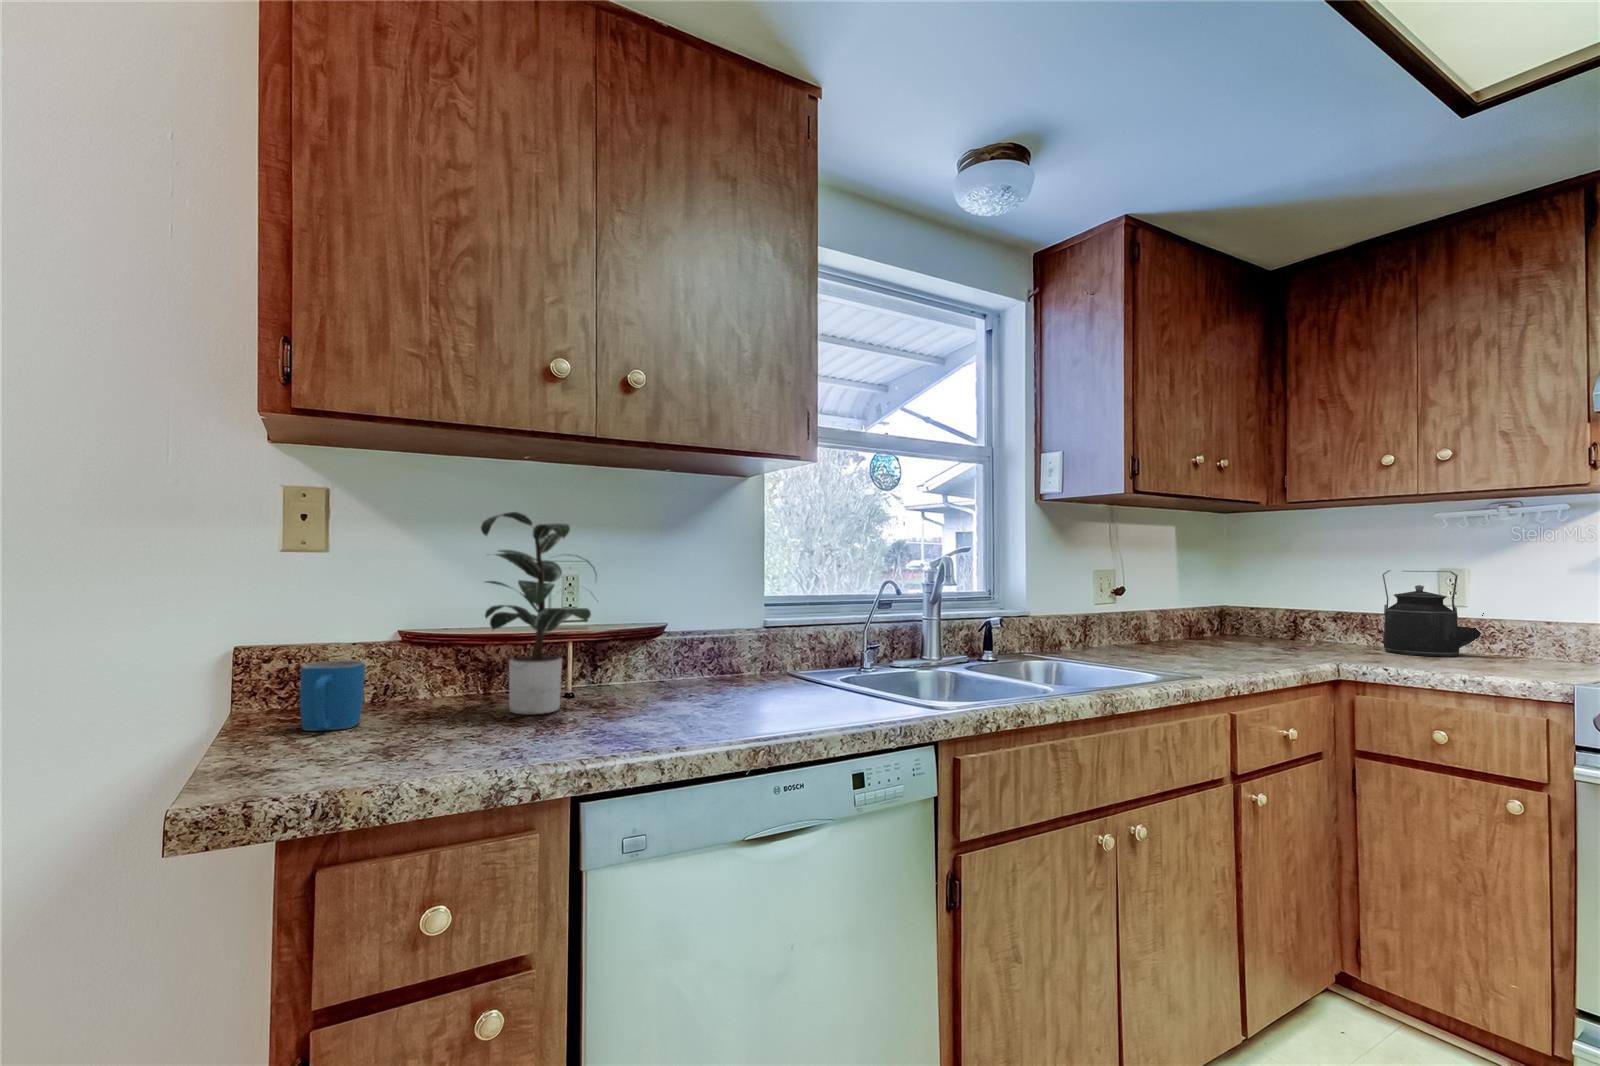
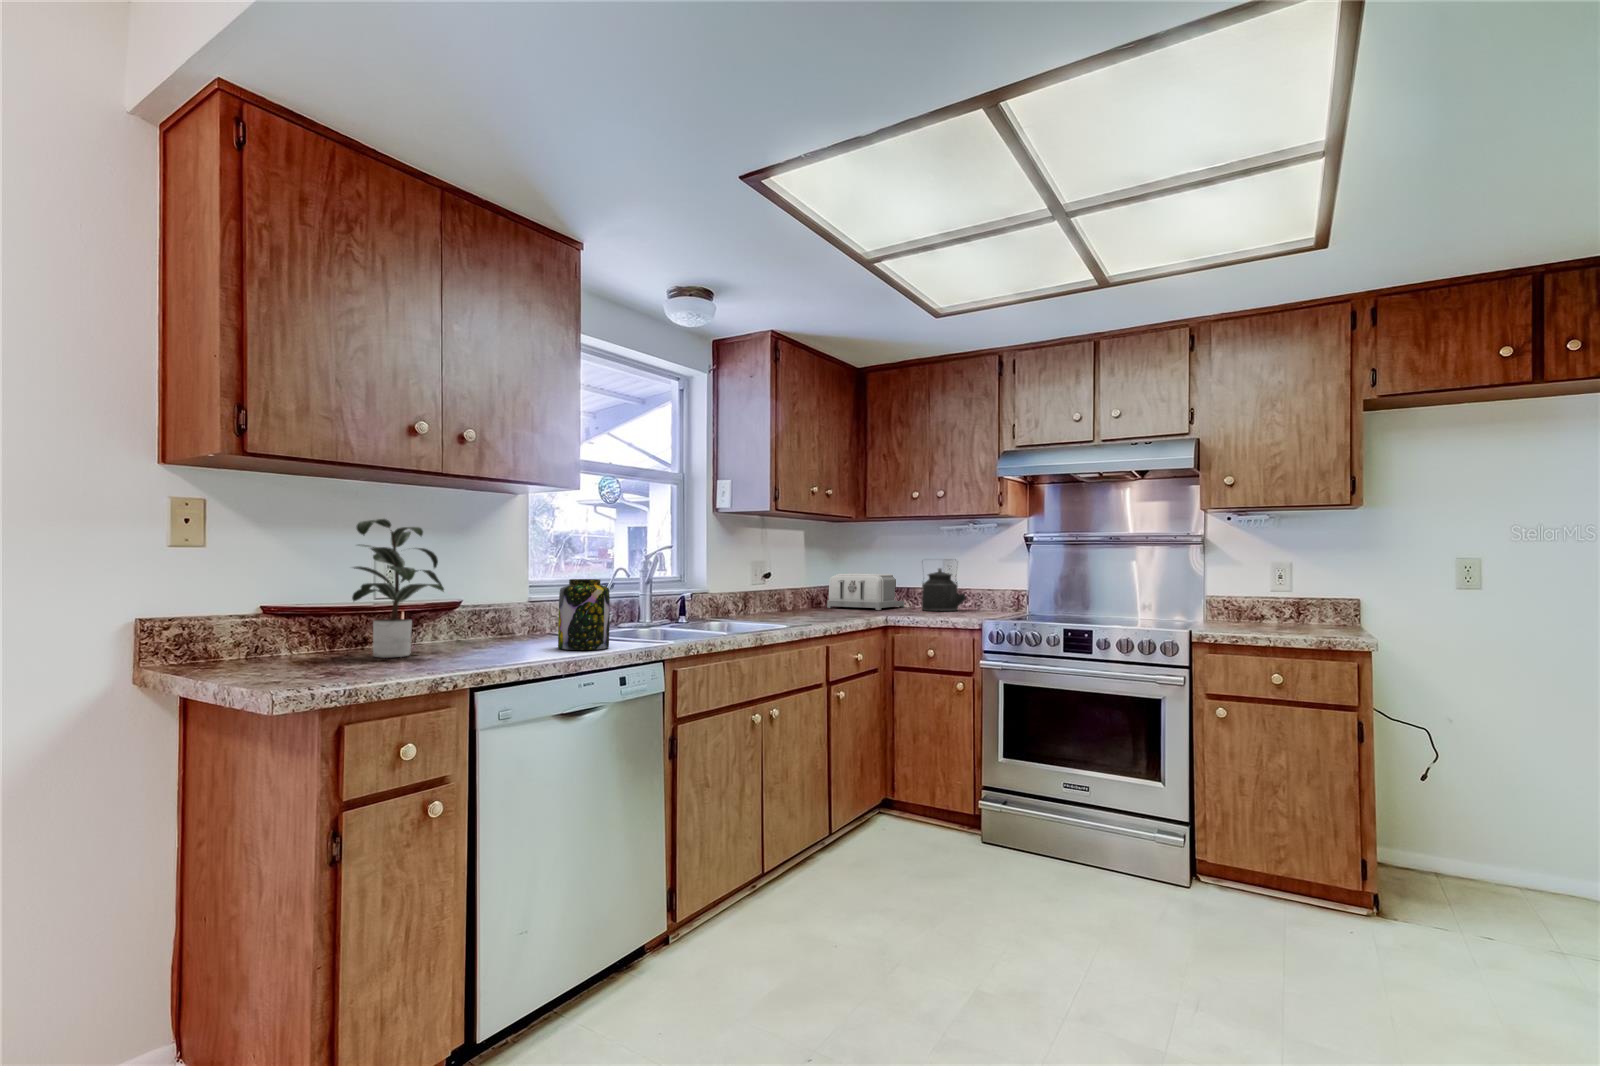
toaster: none [1213,590,1346,648] -> present [827,574,904,610]
jar: none [768,603,845,720] -> present [558,579,610,650]
mug: present [300,660,365,731] -> none [230,624,276,671]

